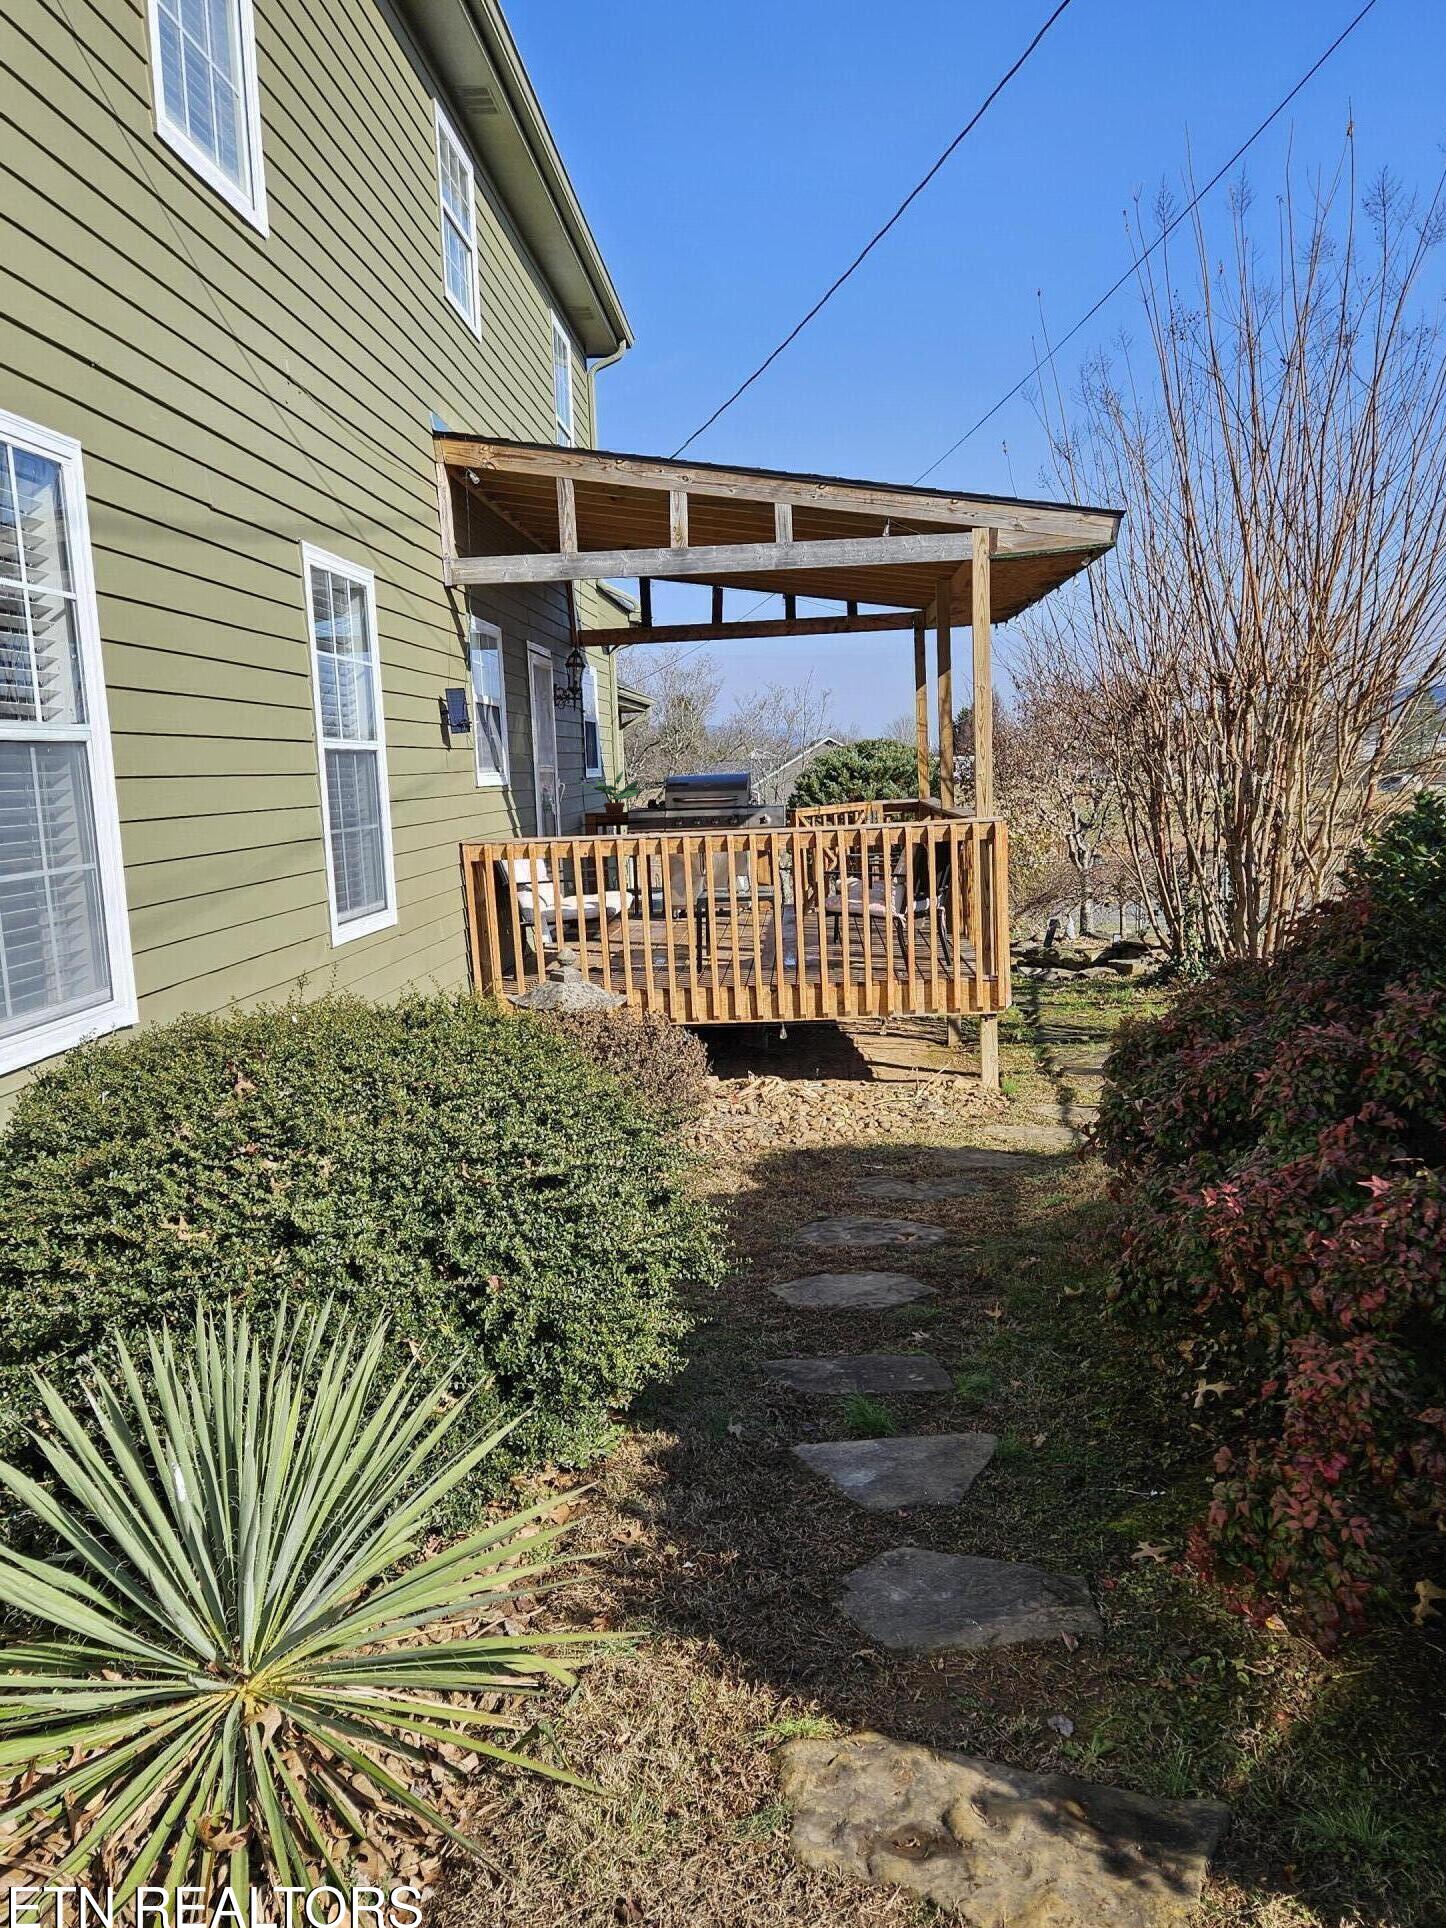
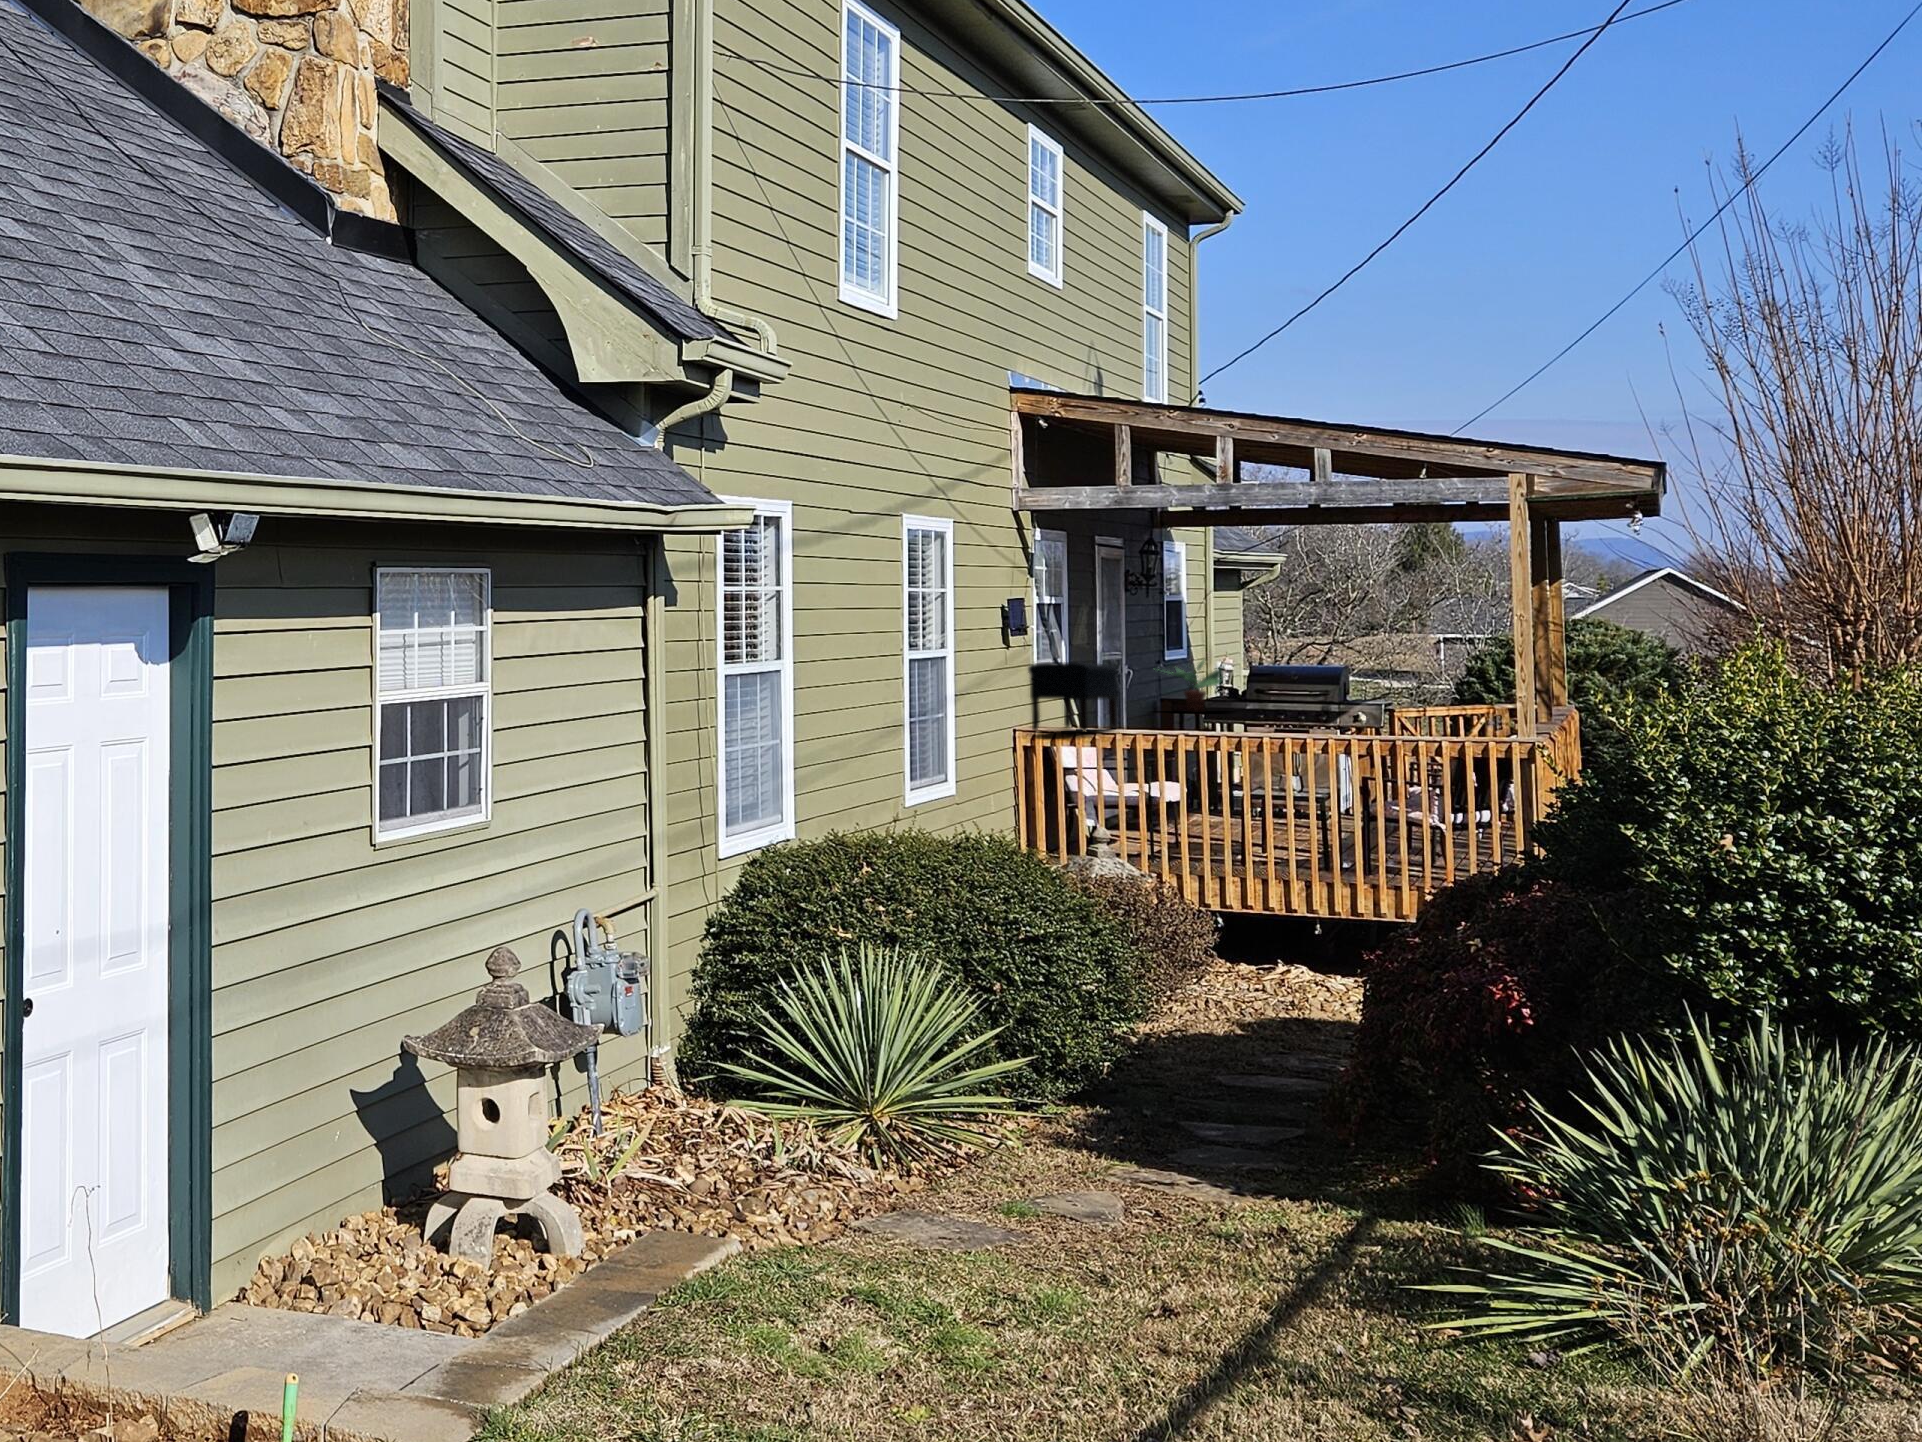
bench: none [470,763,562,843] -> present [1028,662,1118,732]

